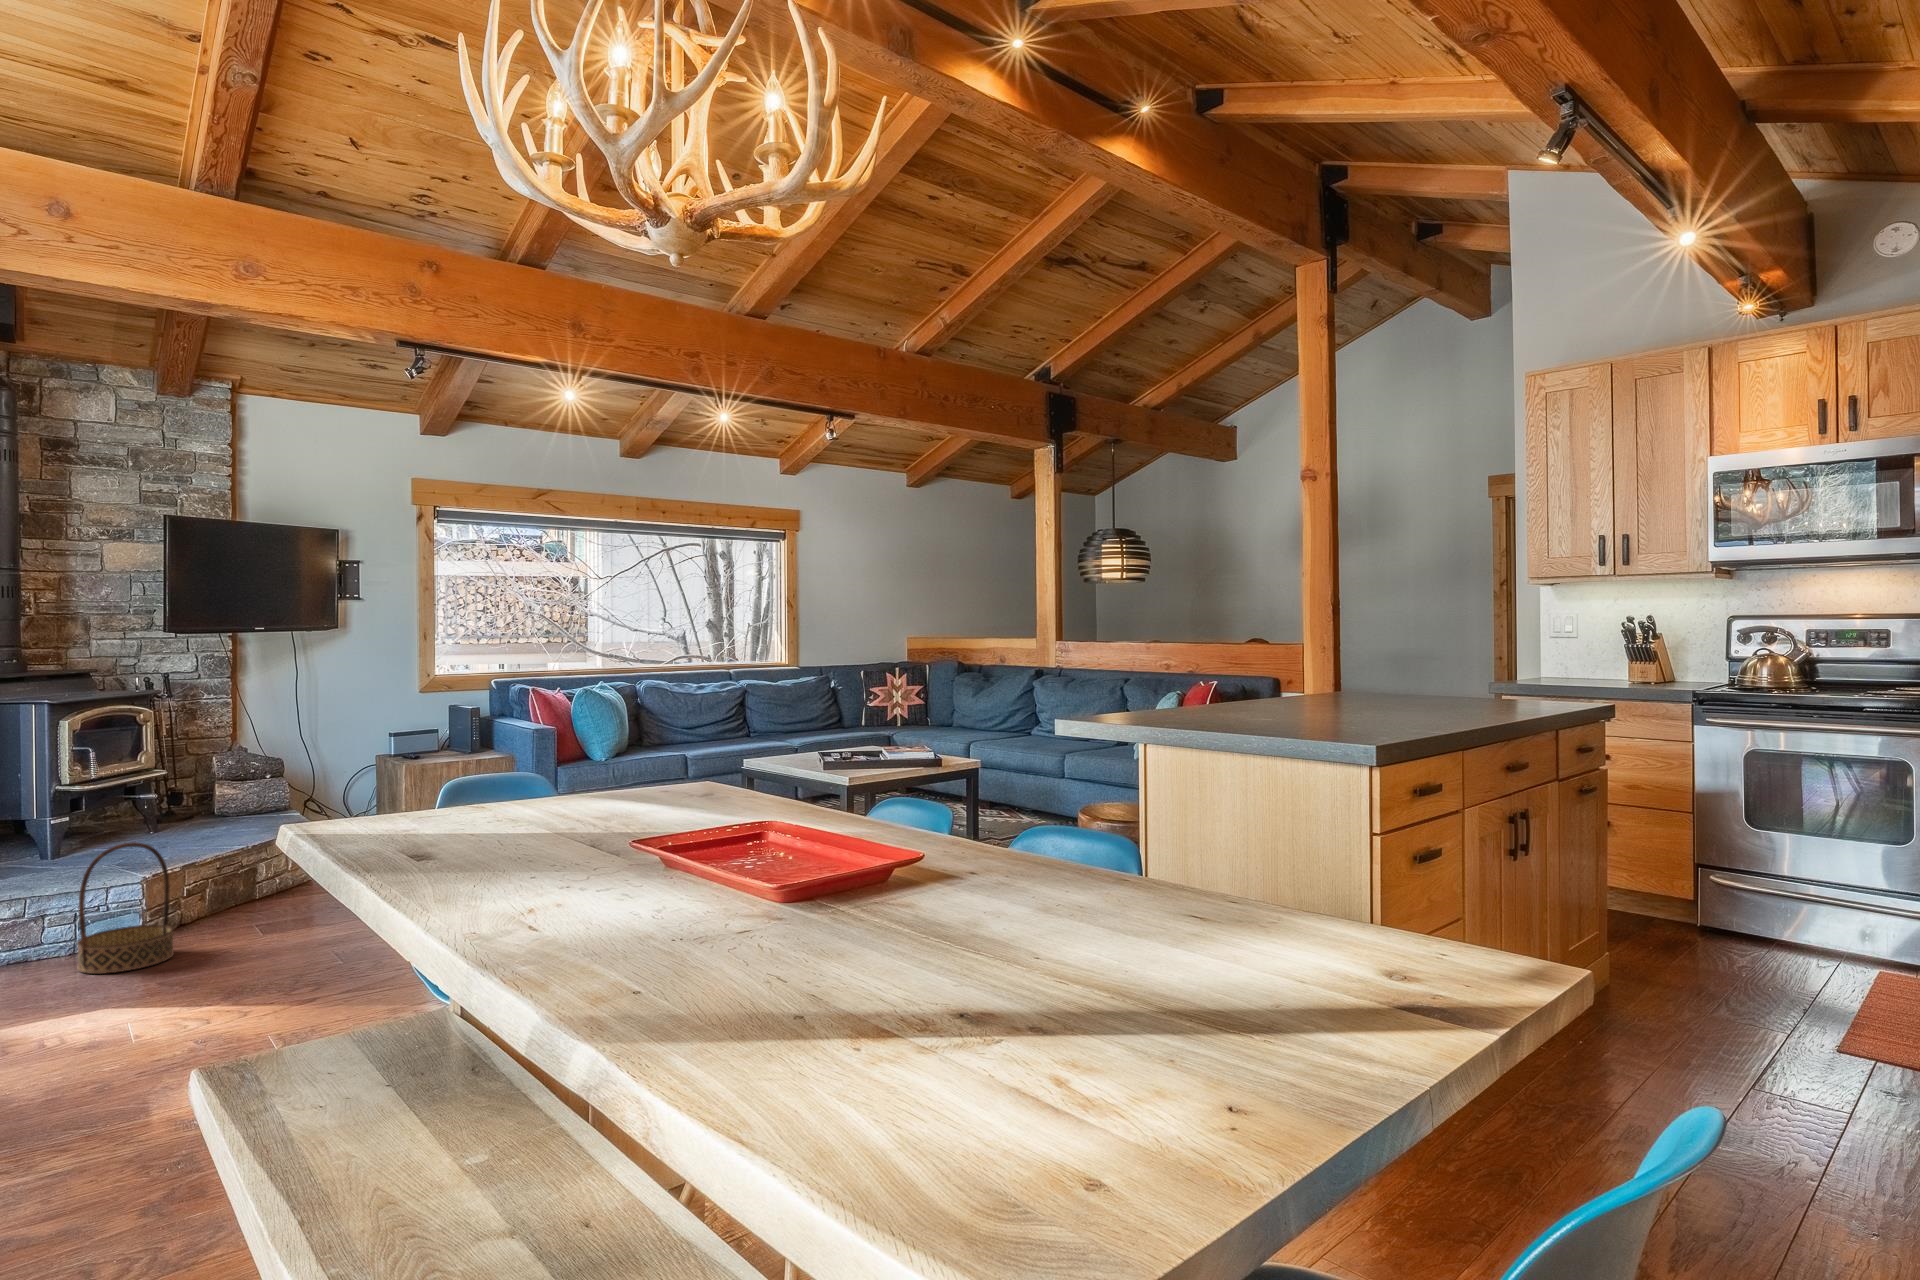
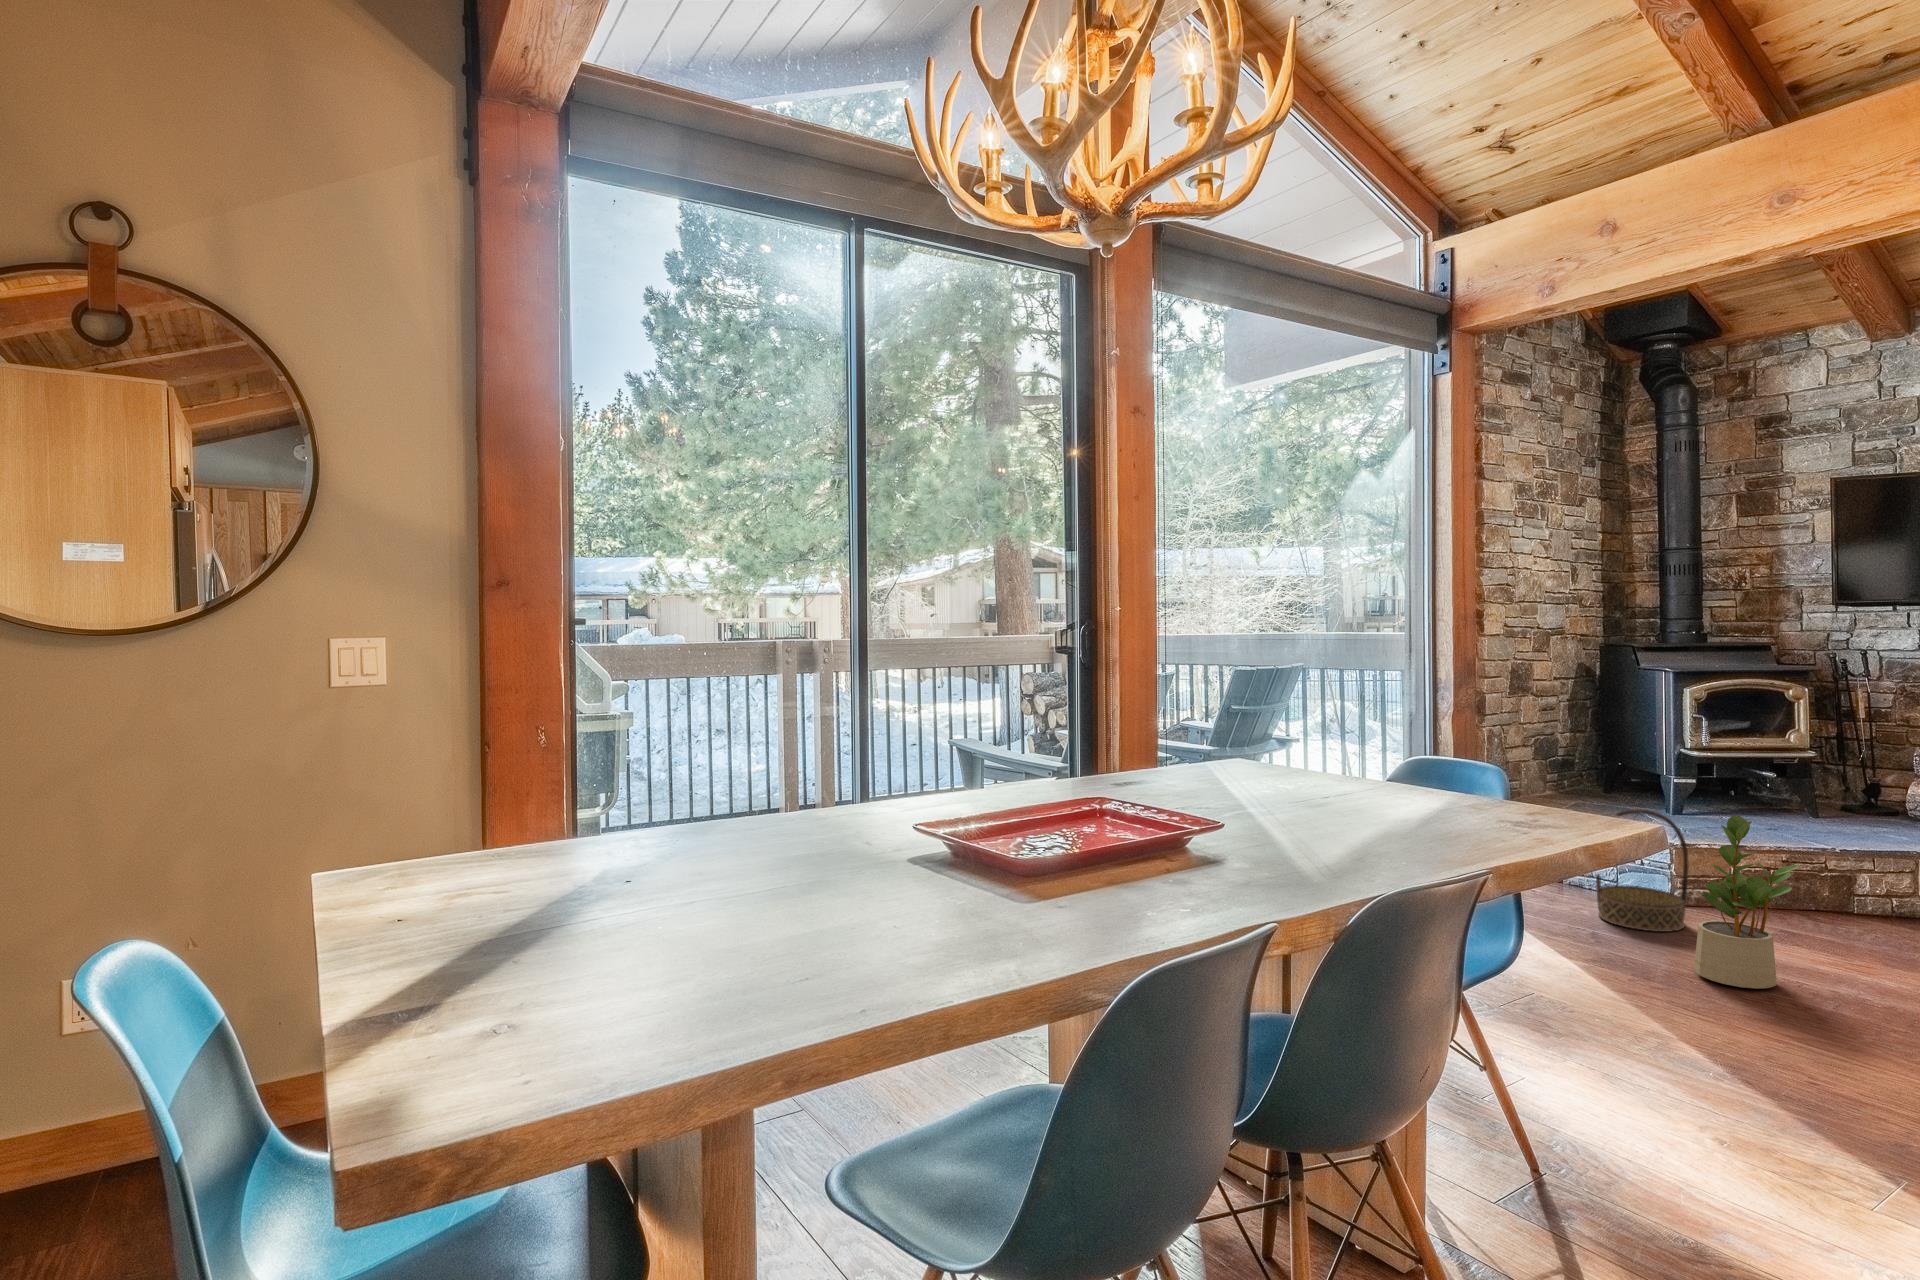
potted plant: none [252,815,331,970] -> present [1694,815,1799,989]

